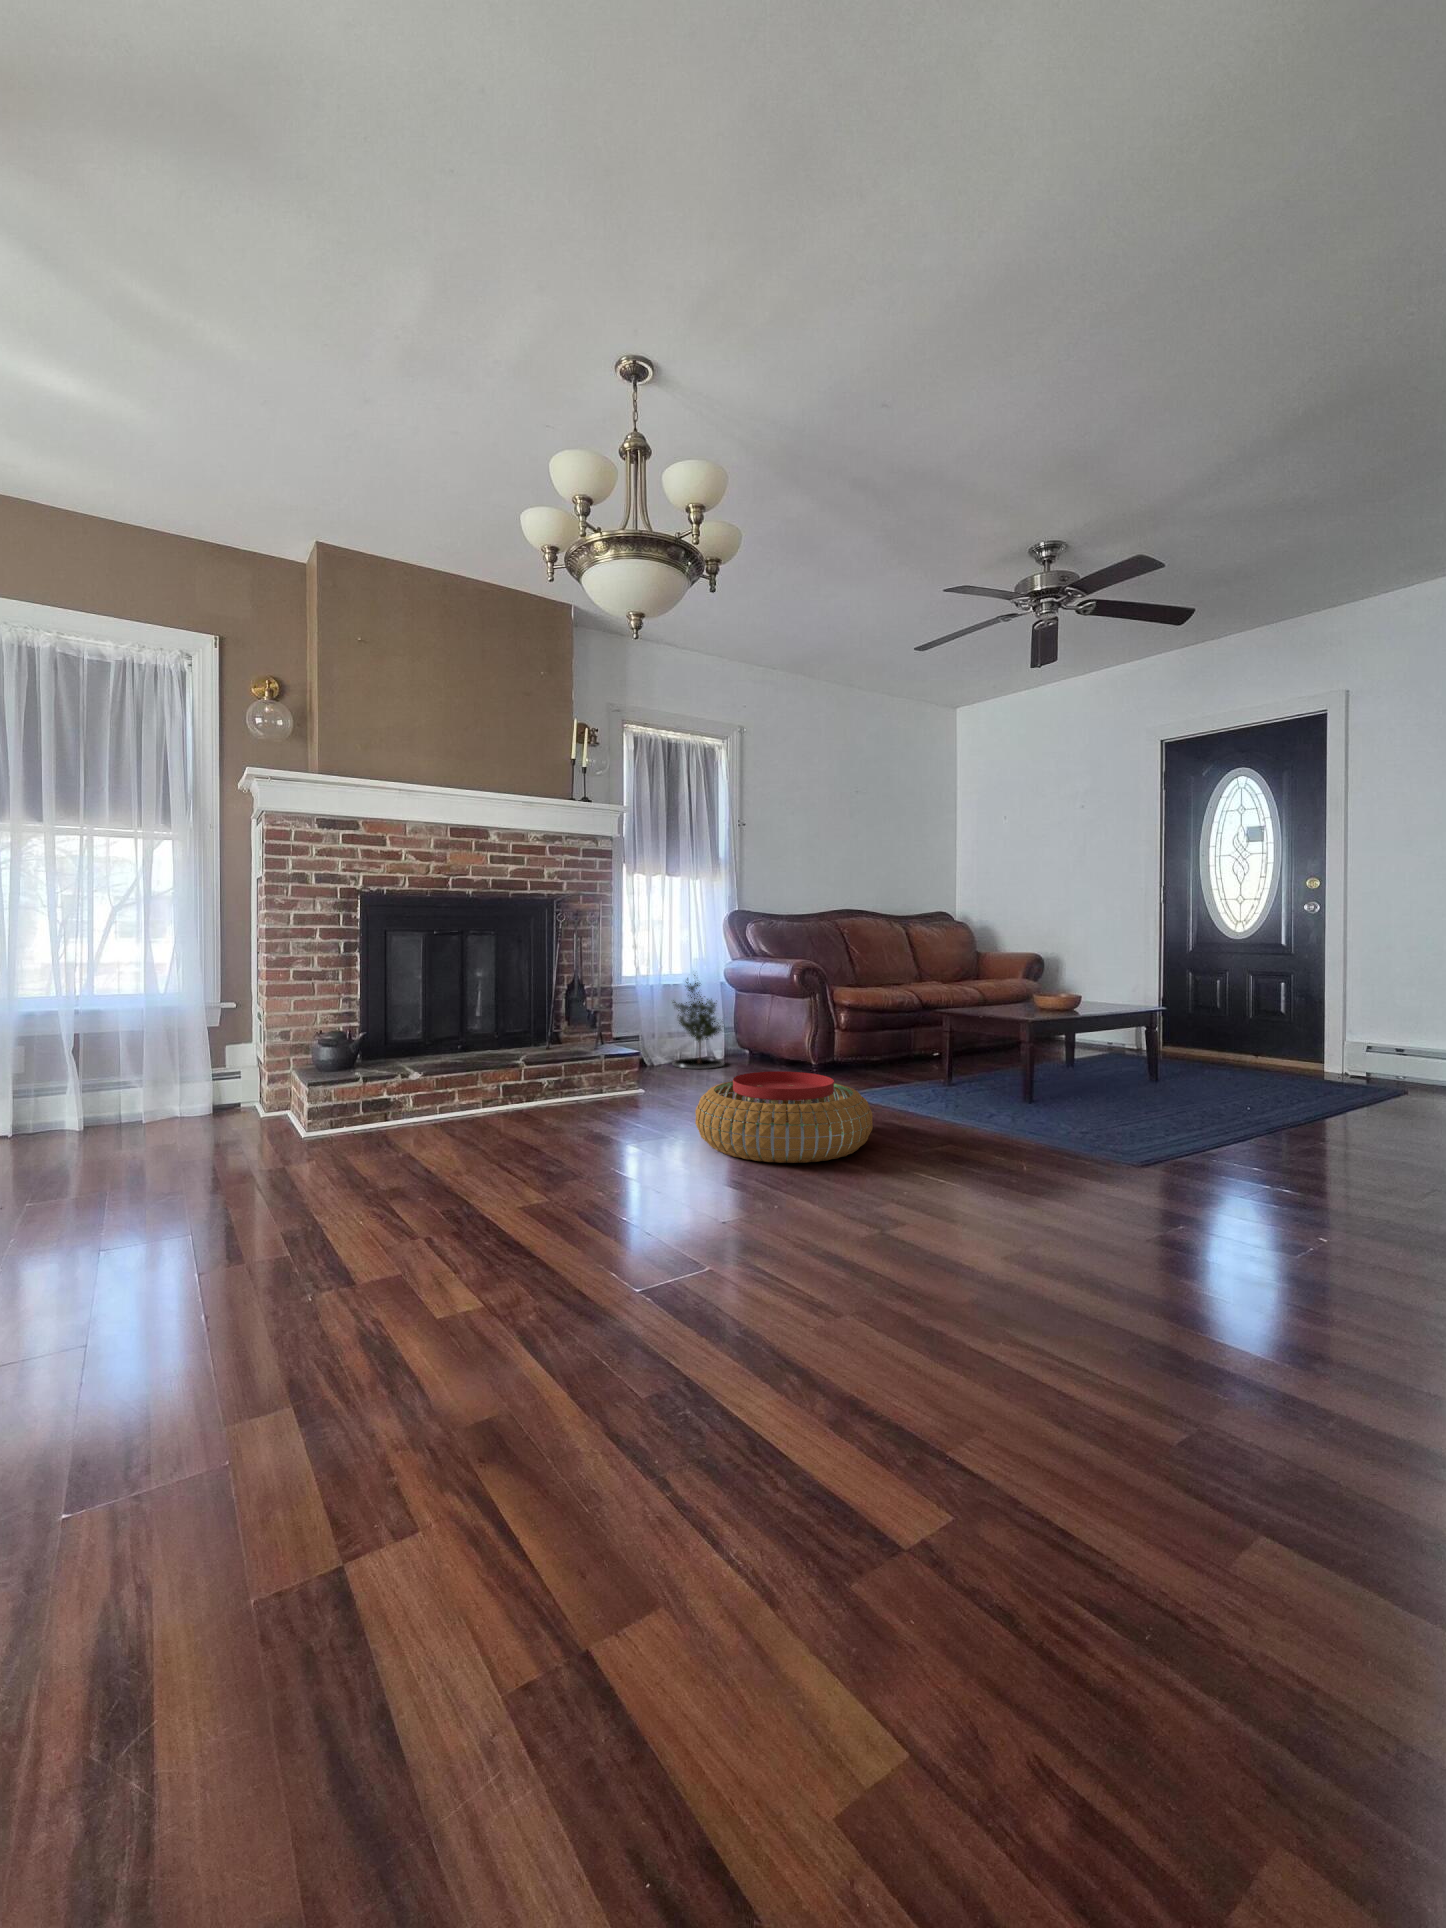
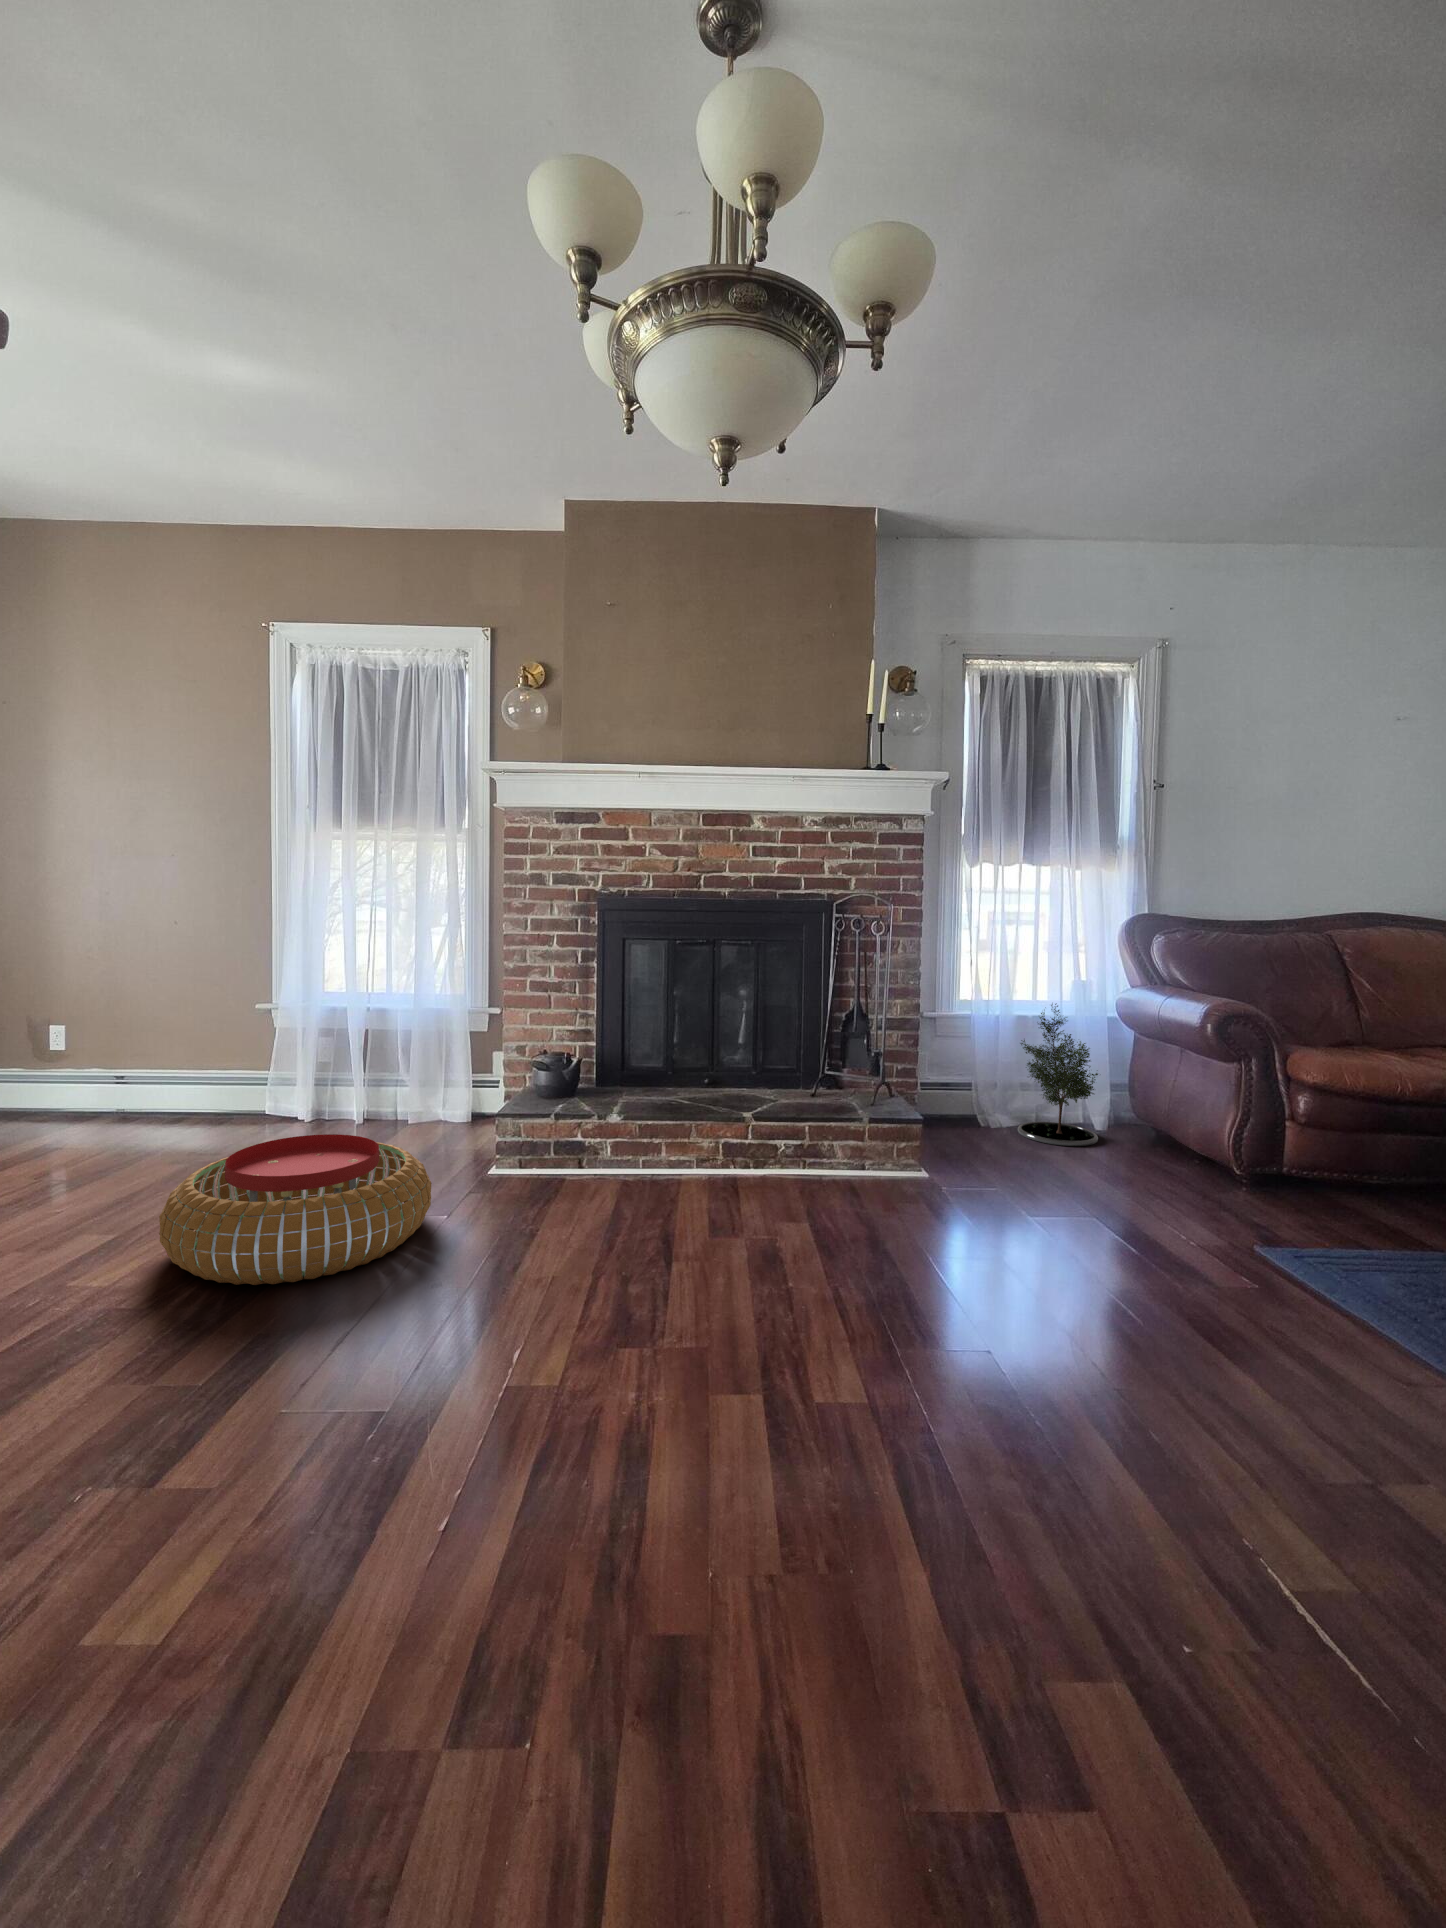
pouf: present [695,1071,873,1163] -> present [159,1134,432,1285]

